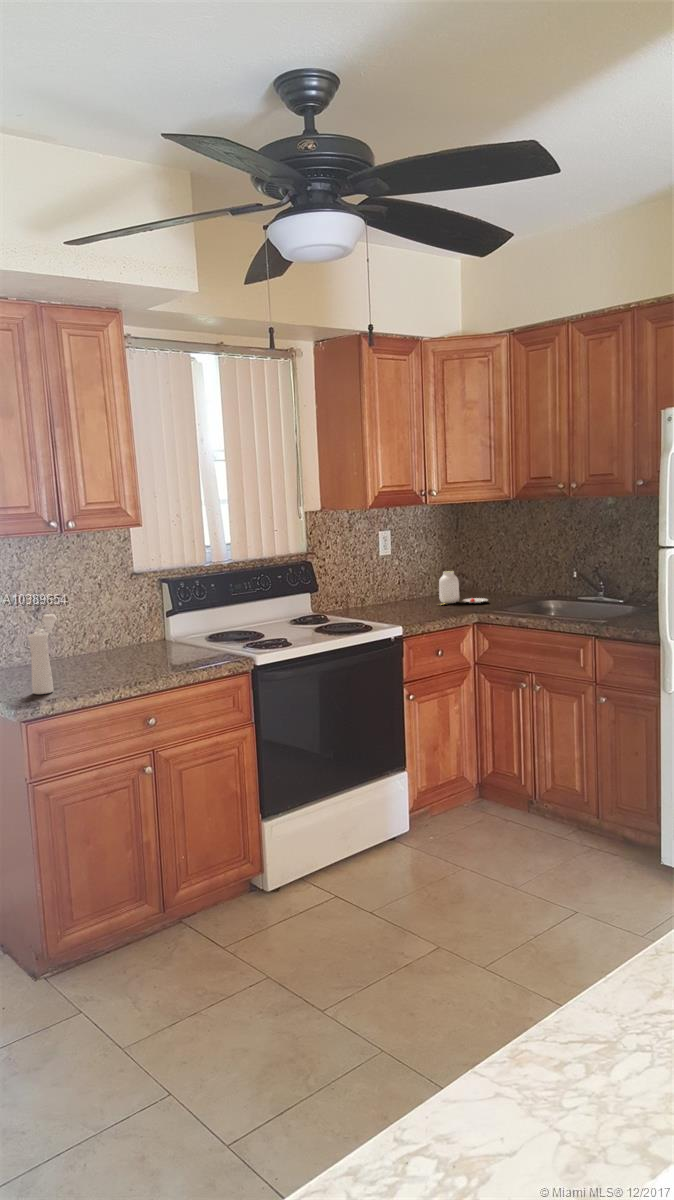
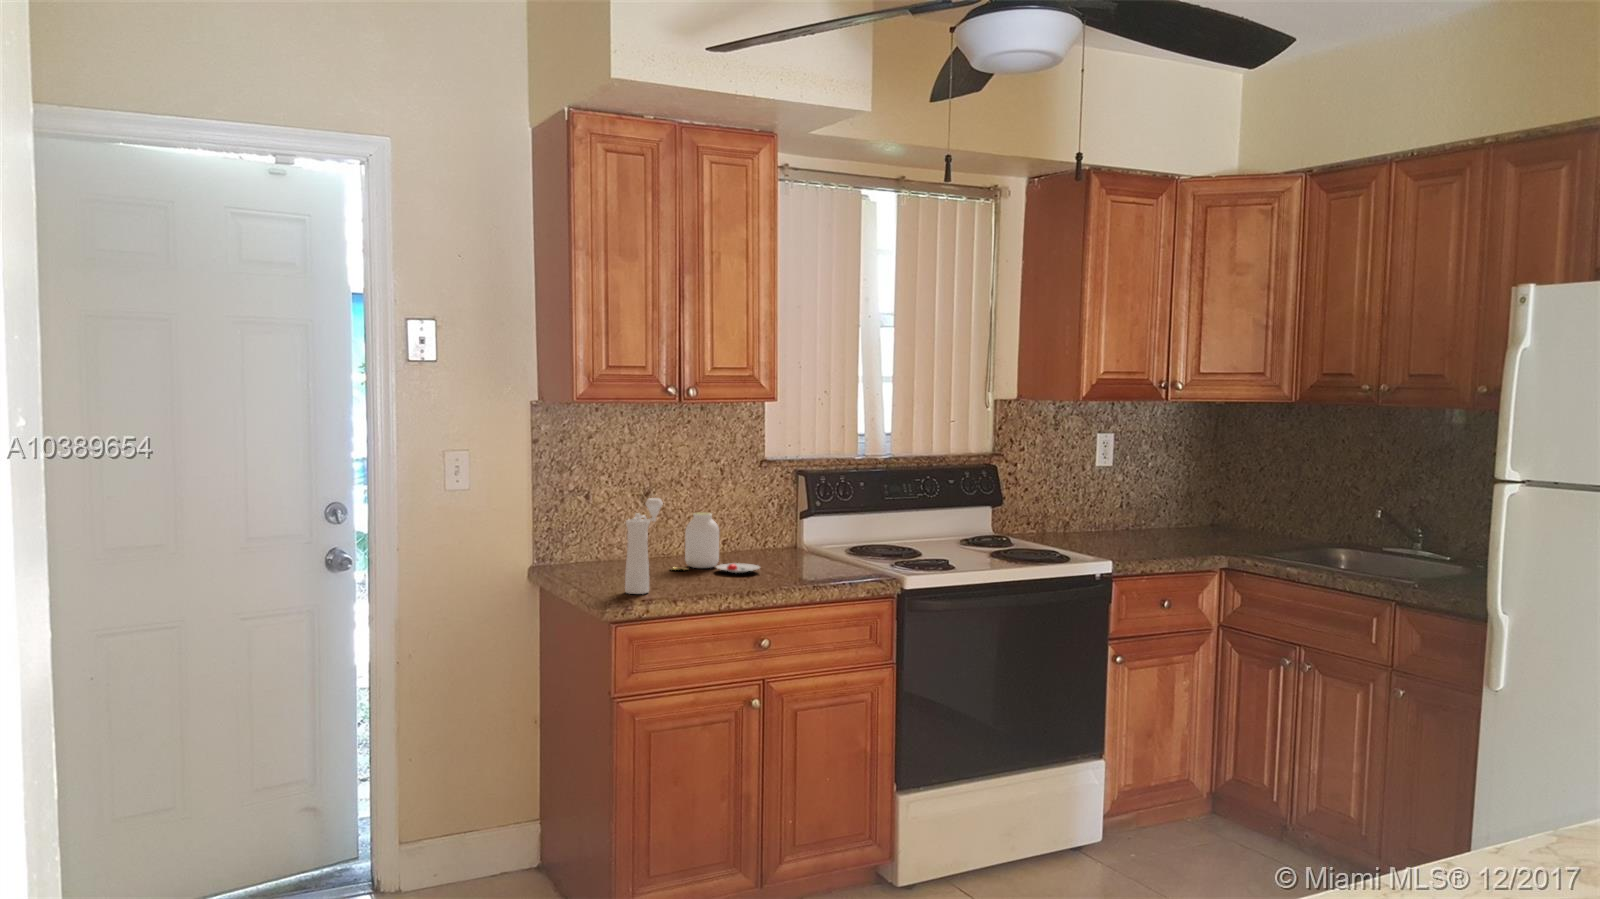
jar: present [438,571,488,605] -> present [671,513,760,573]

